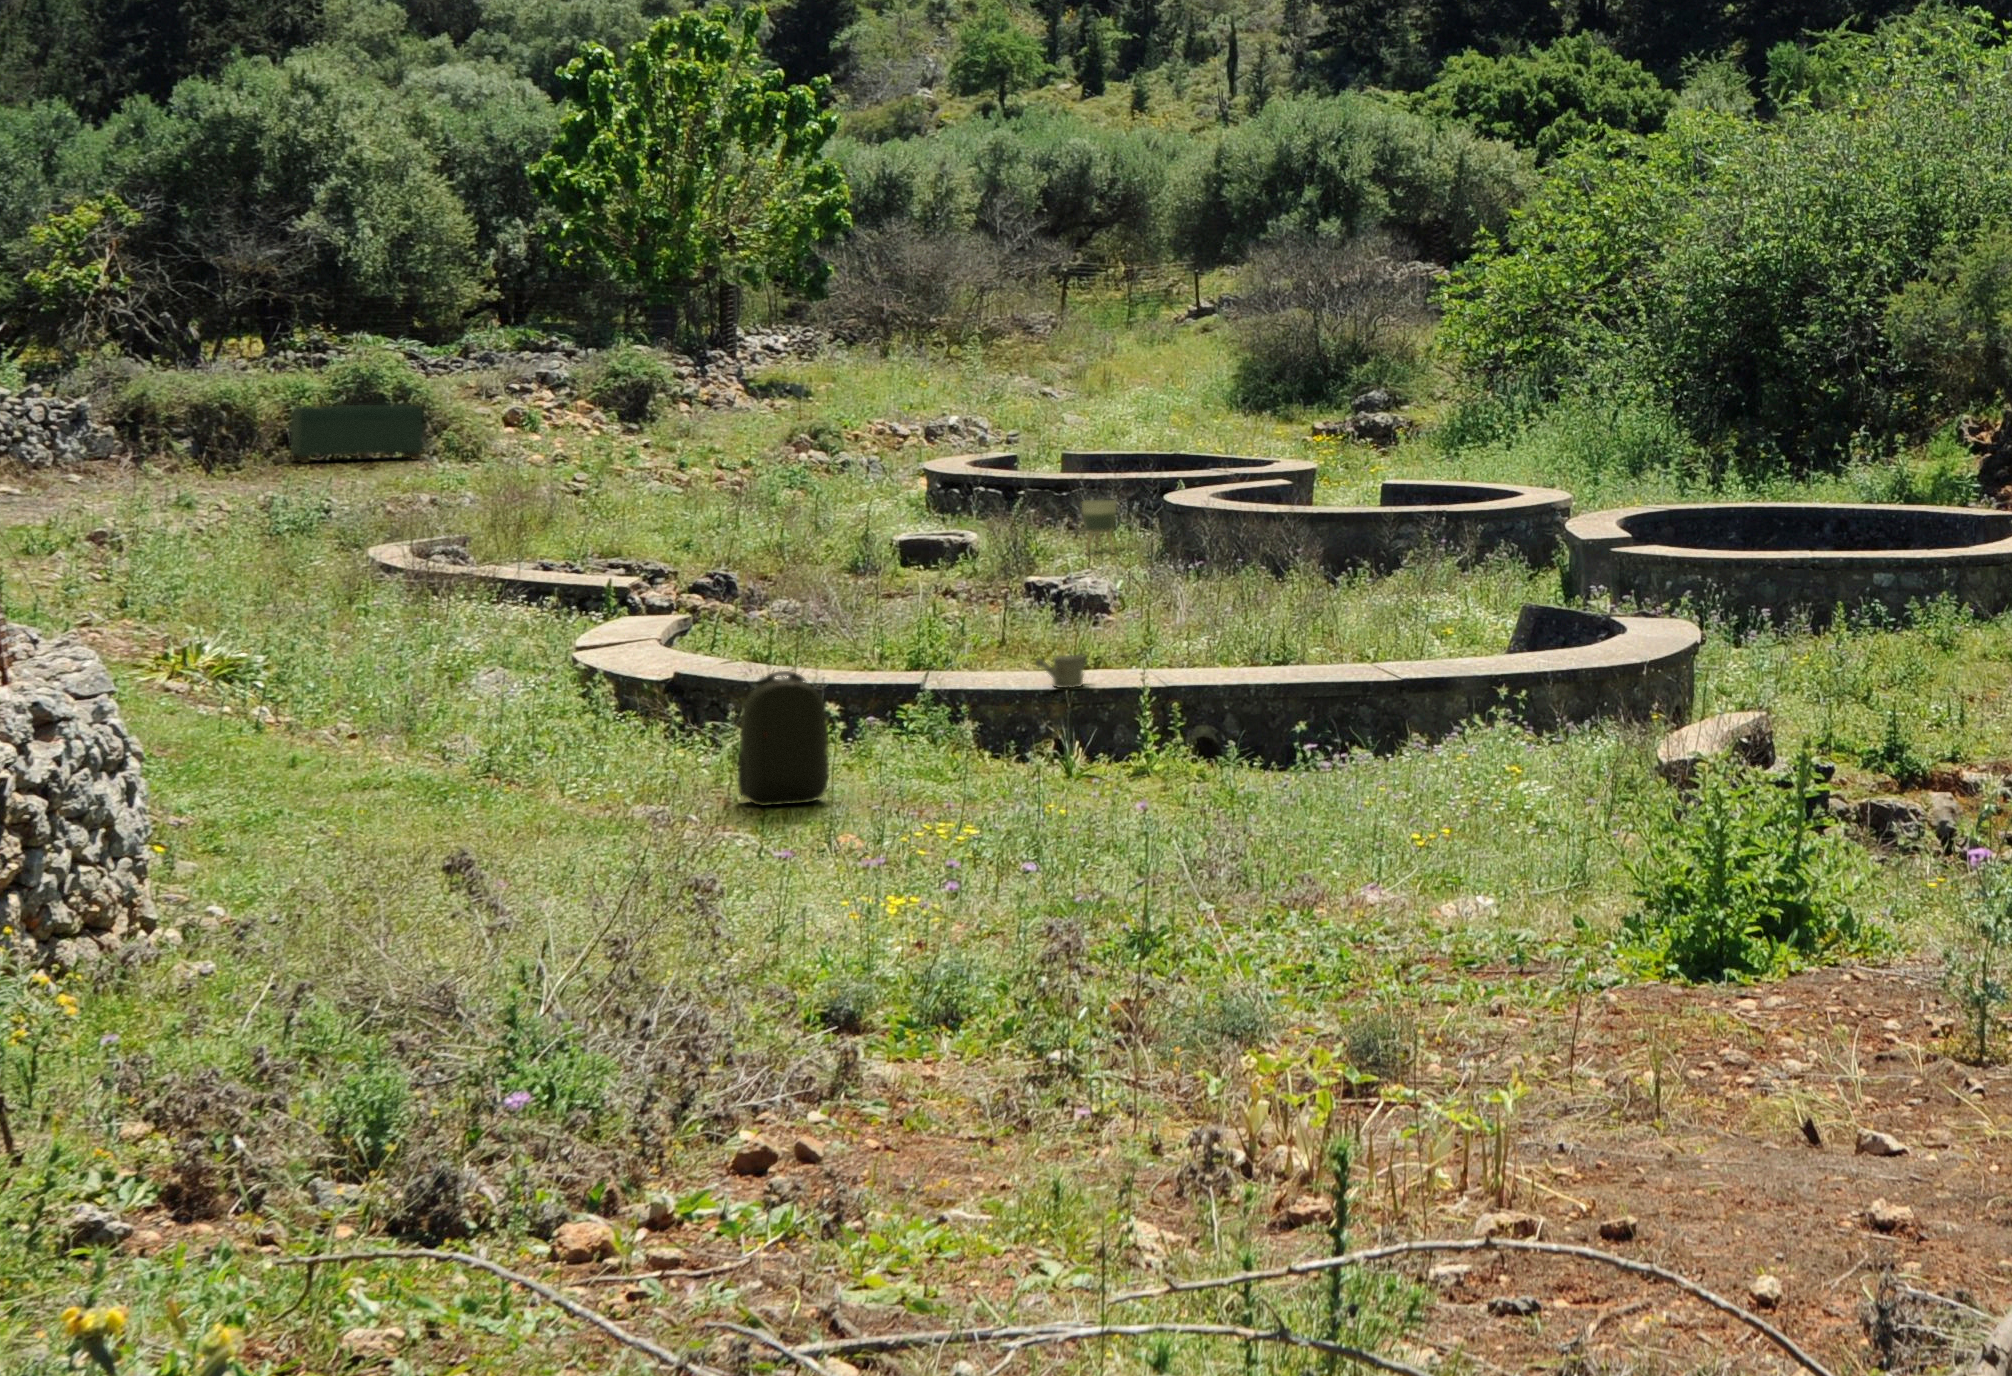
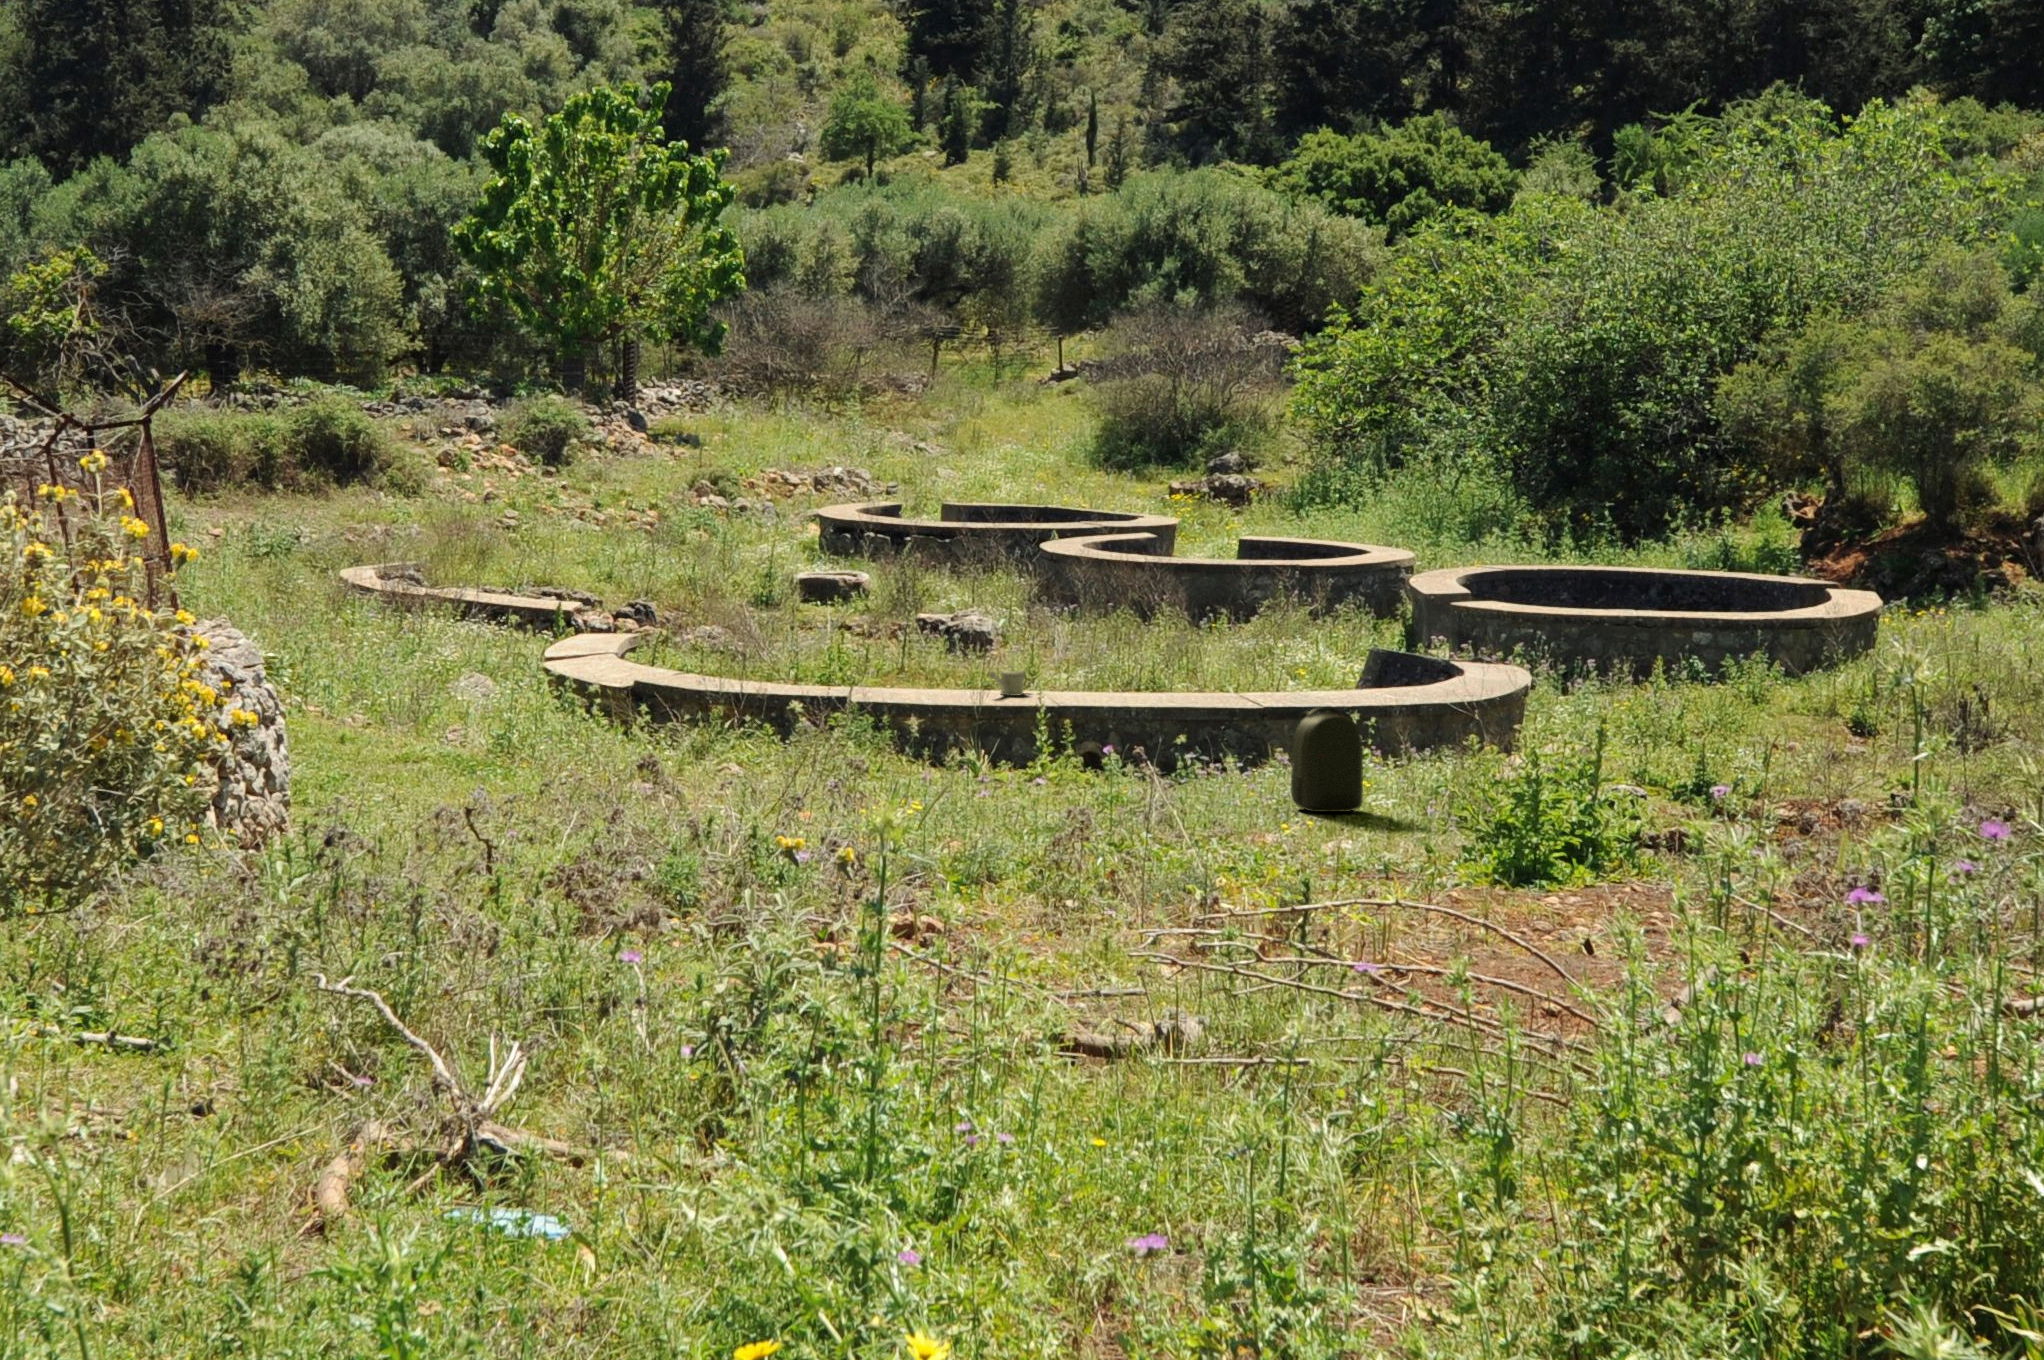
bench: present [291,404,423,463] -> none [299,453,406,502]
planter: present [1082,500,1116,553] -> none [993,551,1022,597]
backpack: present [737,671,829,806] -> present [1291,707,1363,812]

